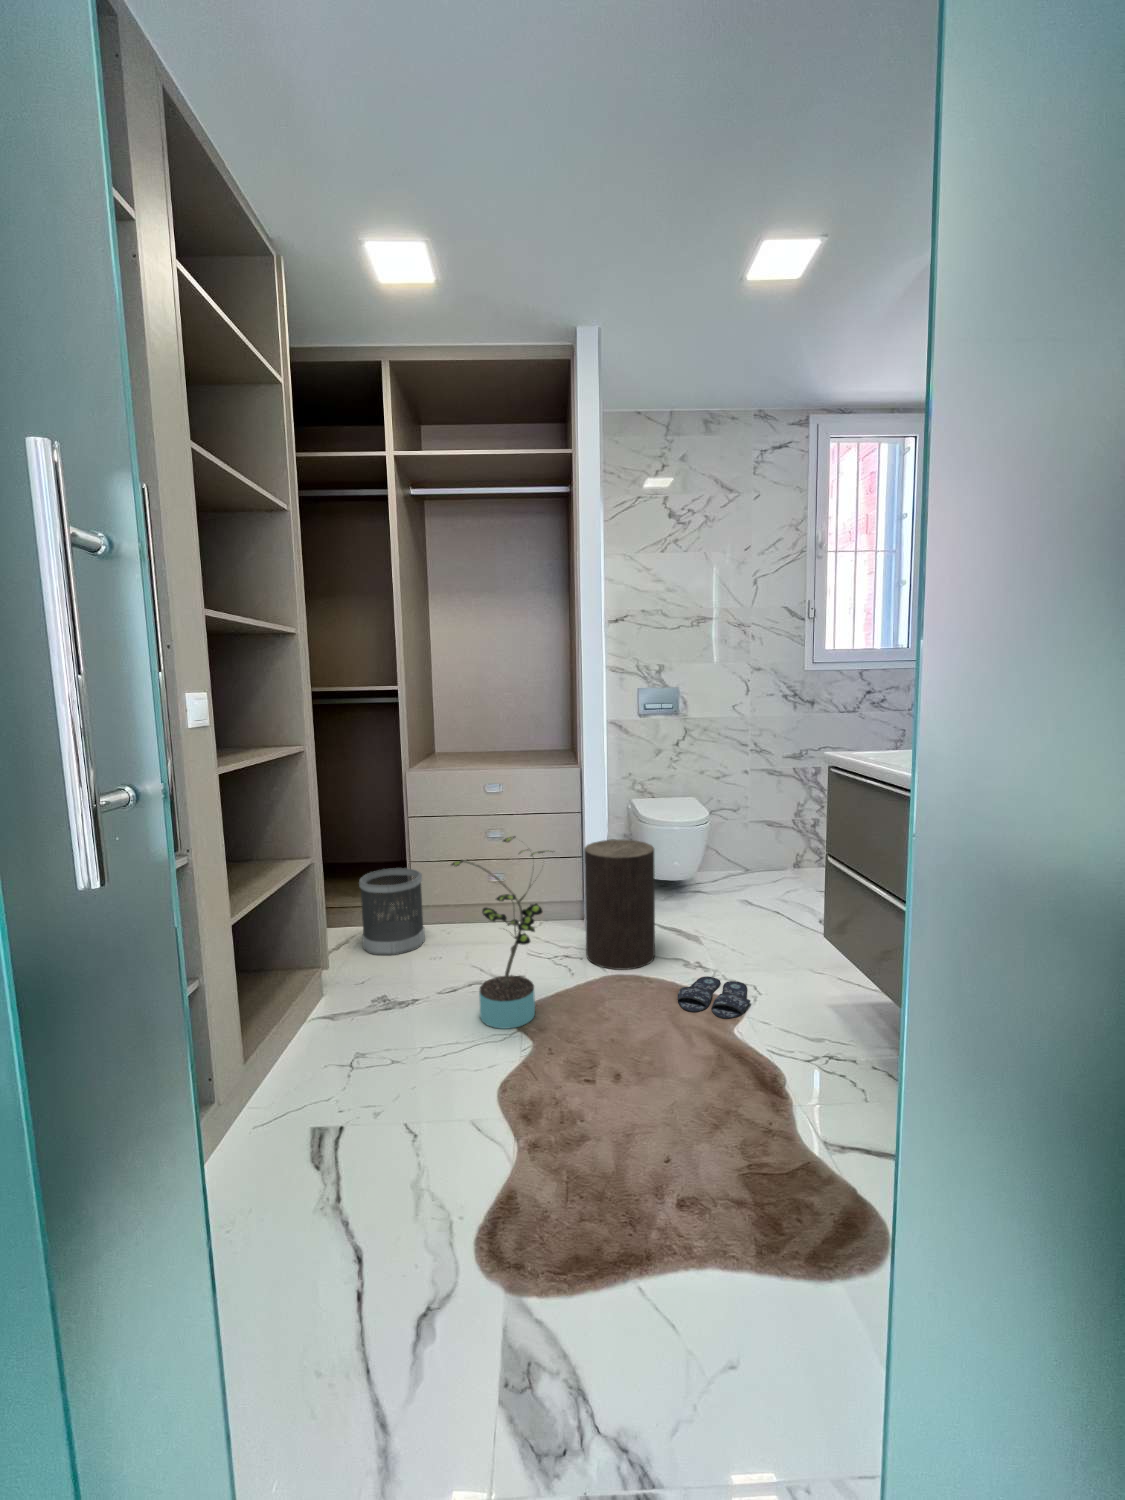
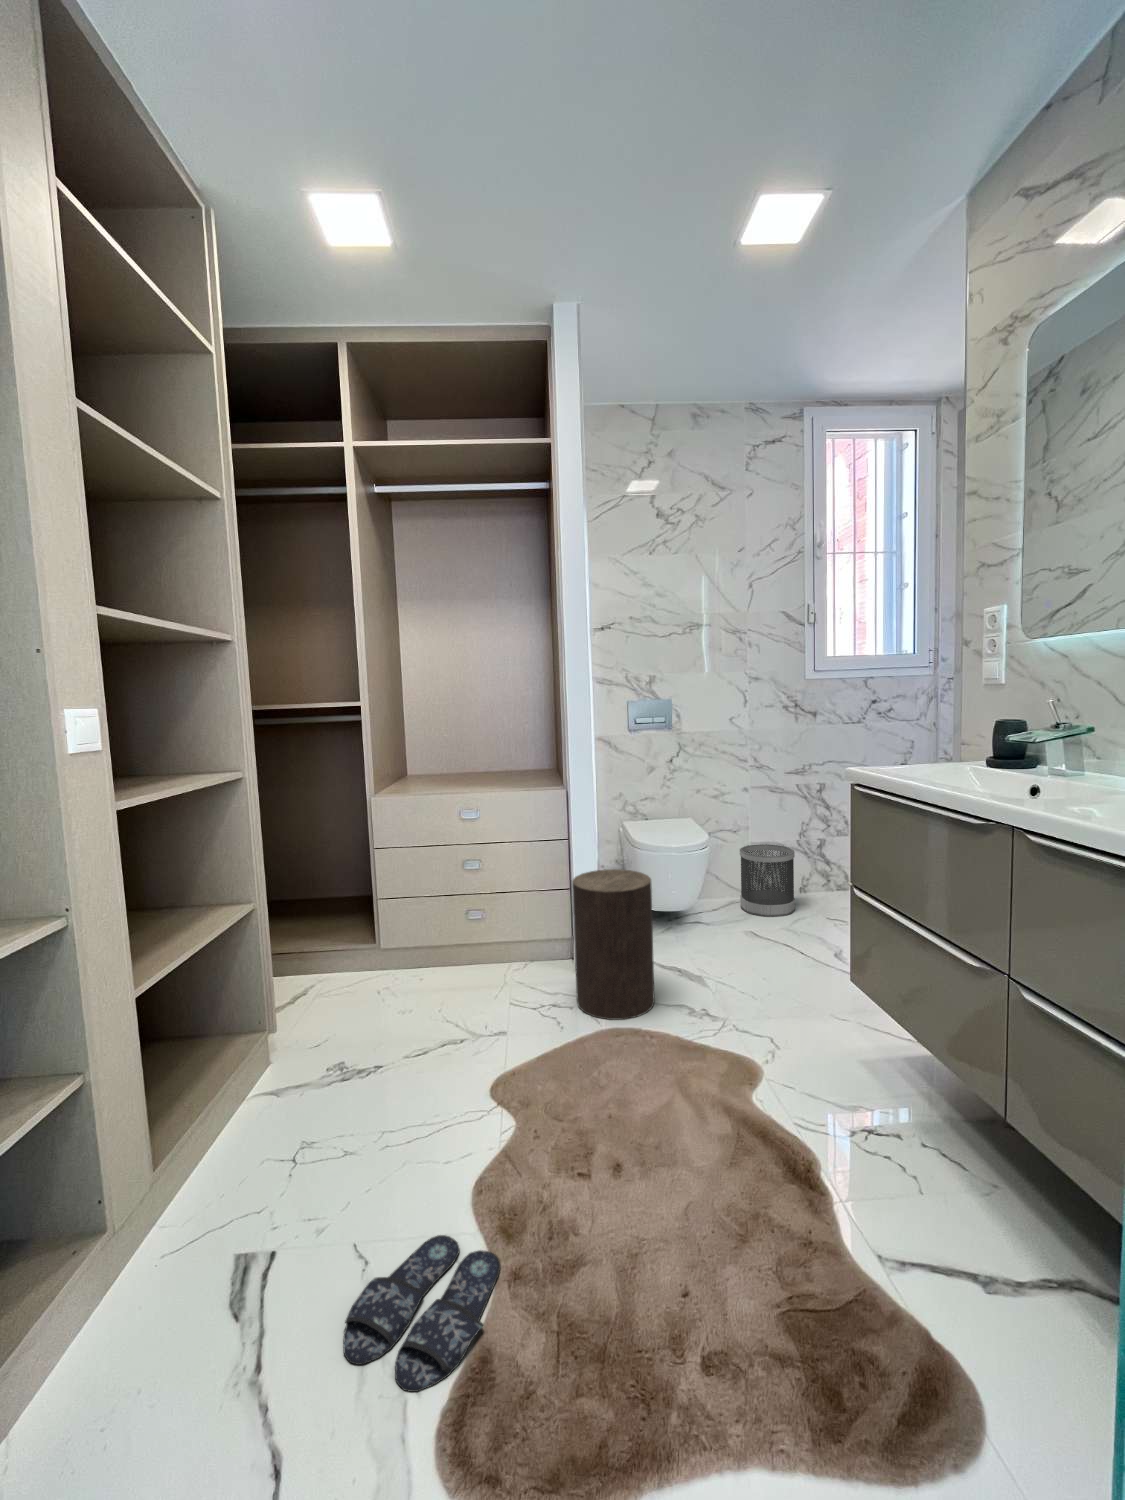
potted plant: present [451,836,549,1029] -> none [415,871,538,1102]
wastebasket: present [359,868,425,955] -> present [740,844,795,917]
slippers: present [678,976,750,1019] -> present [344,1235,501,1392]

